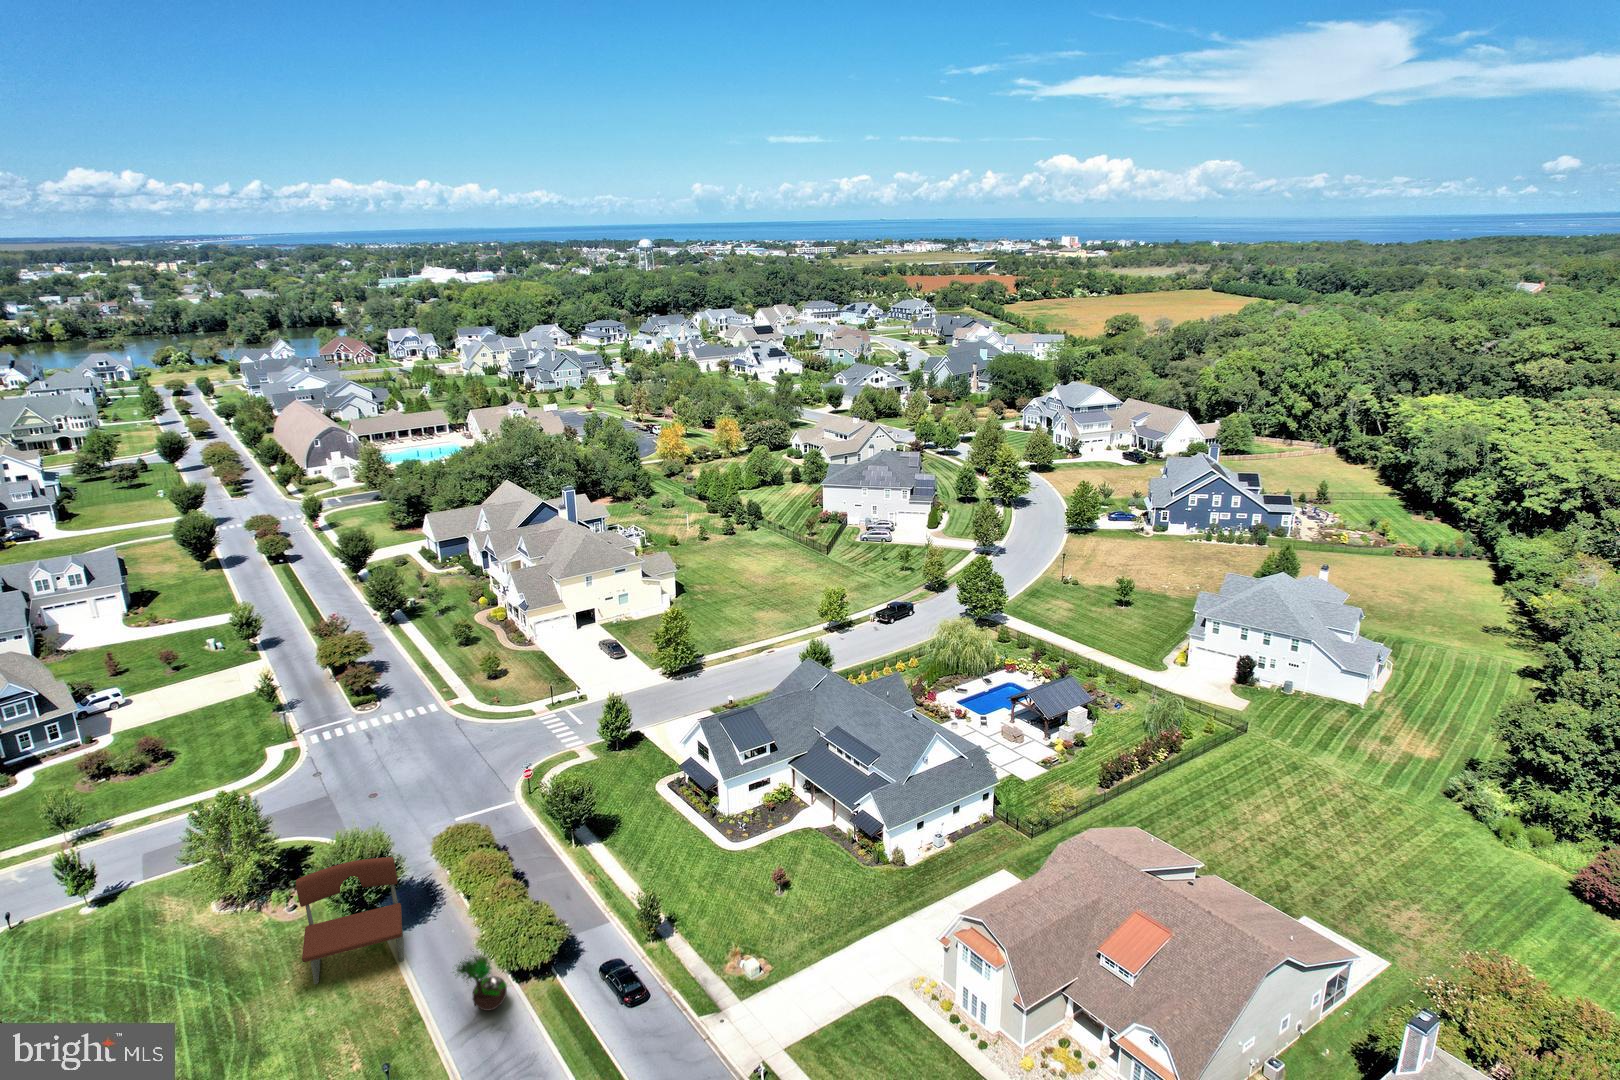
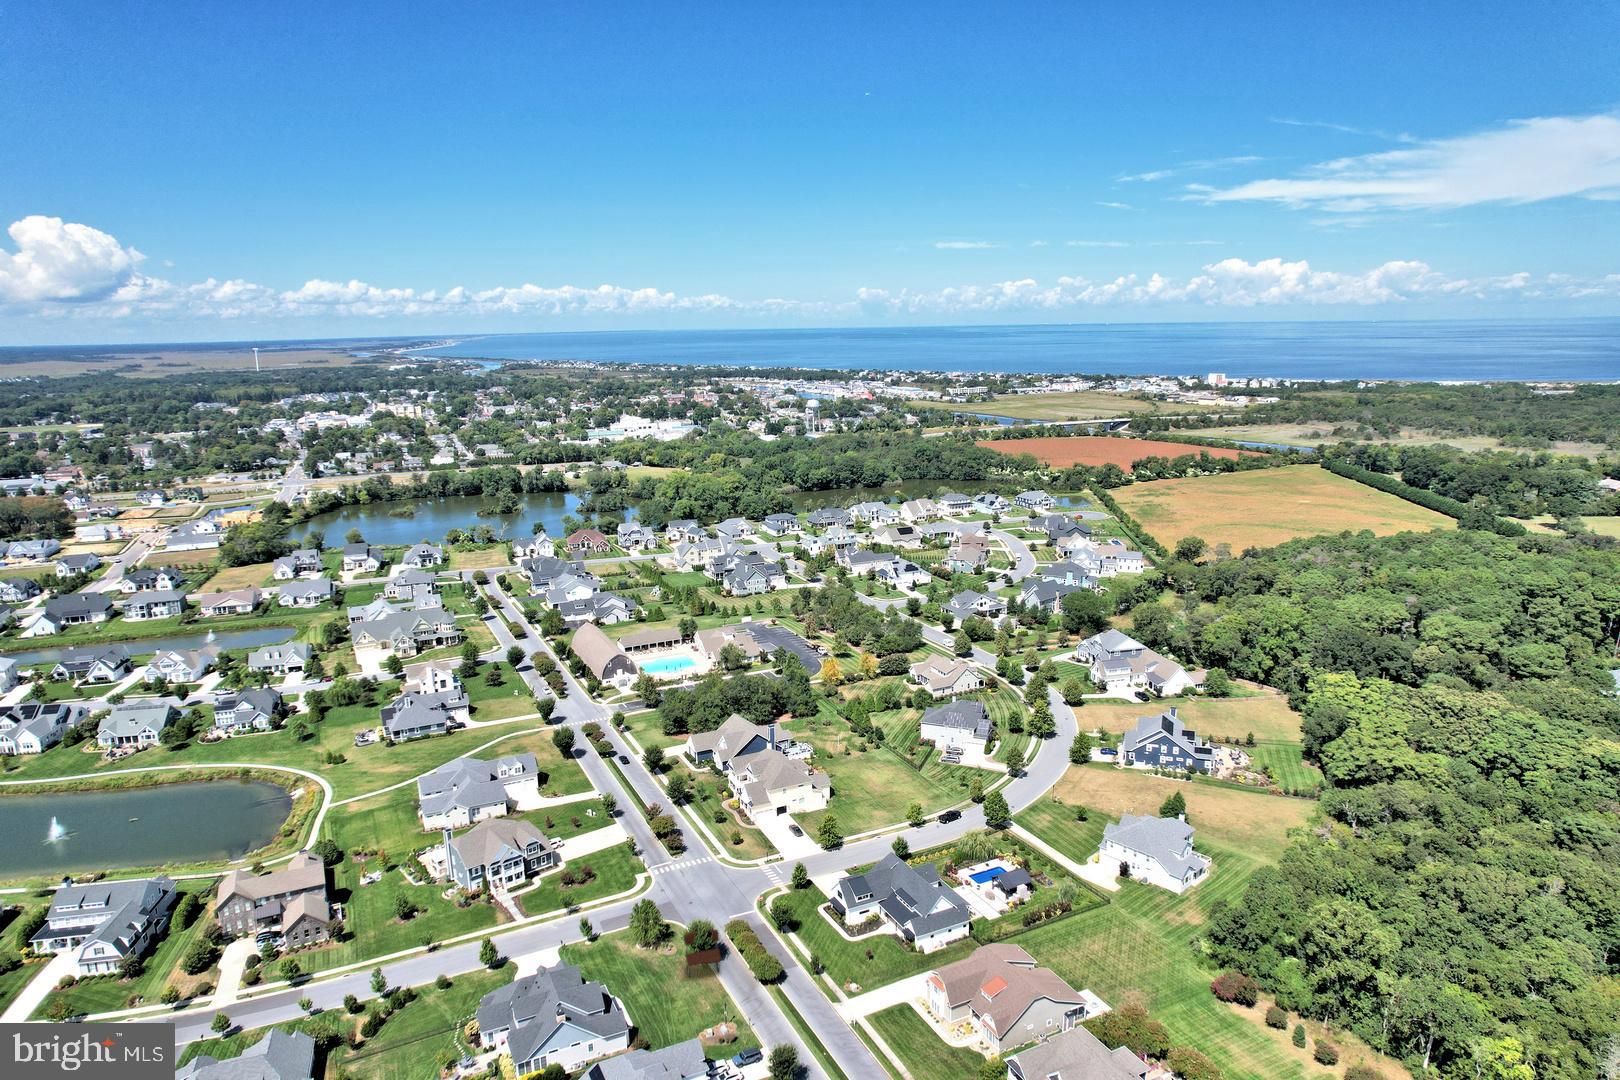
potted tree: present [457,951,507,1011] -> none [742,967,762,993]

